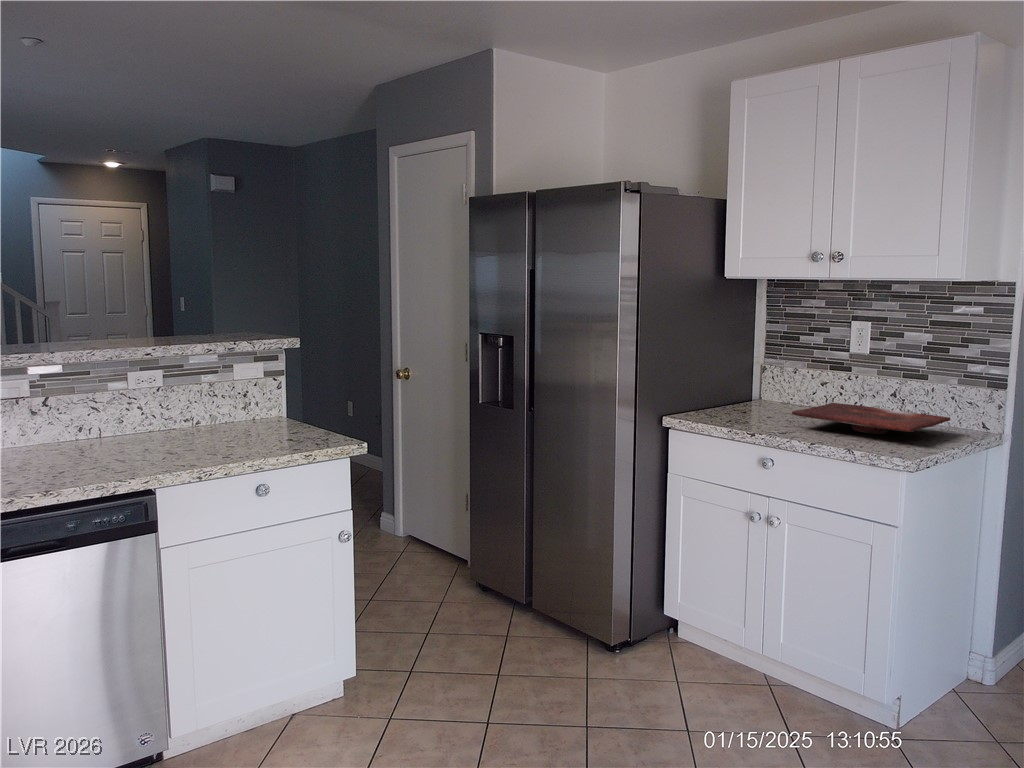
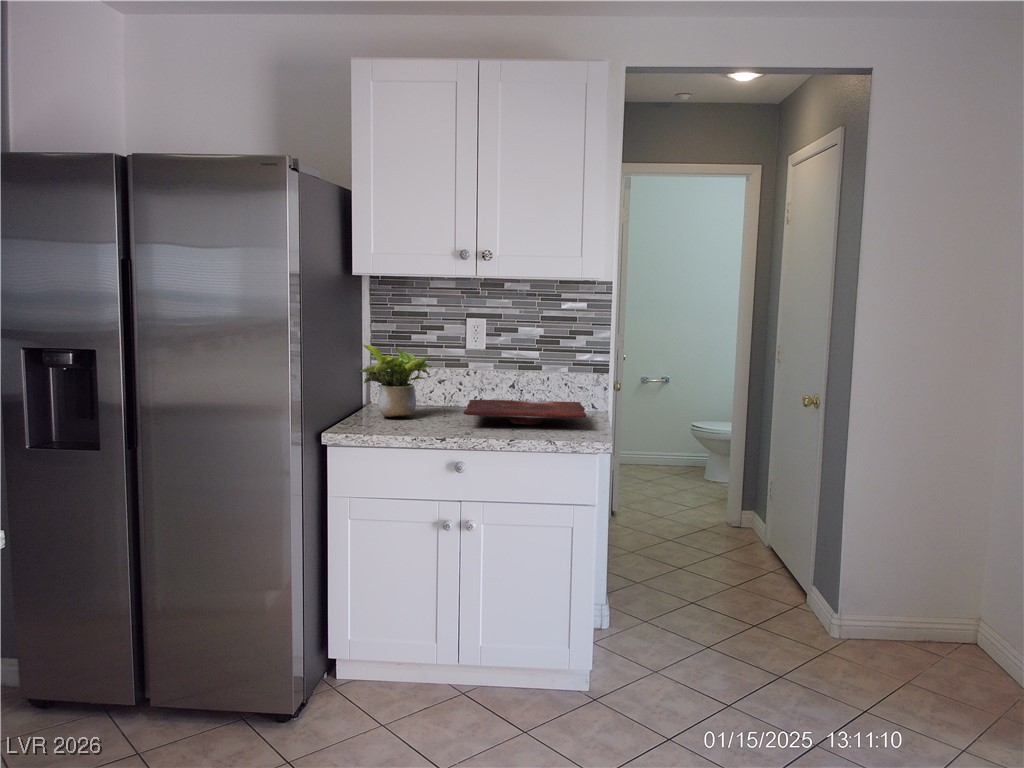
potted plant: none [721,343,803,411] -> present [360,345,432,417]

